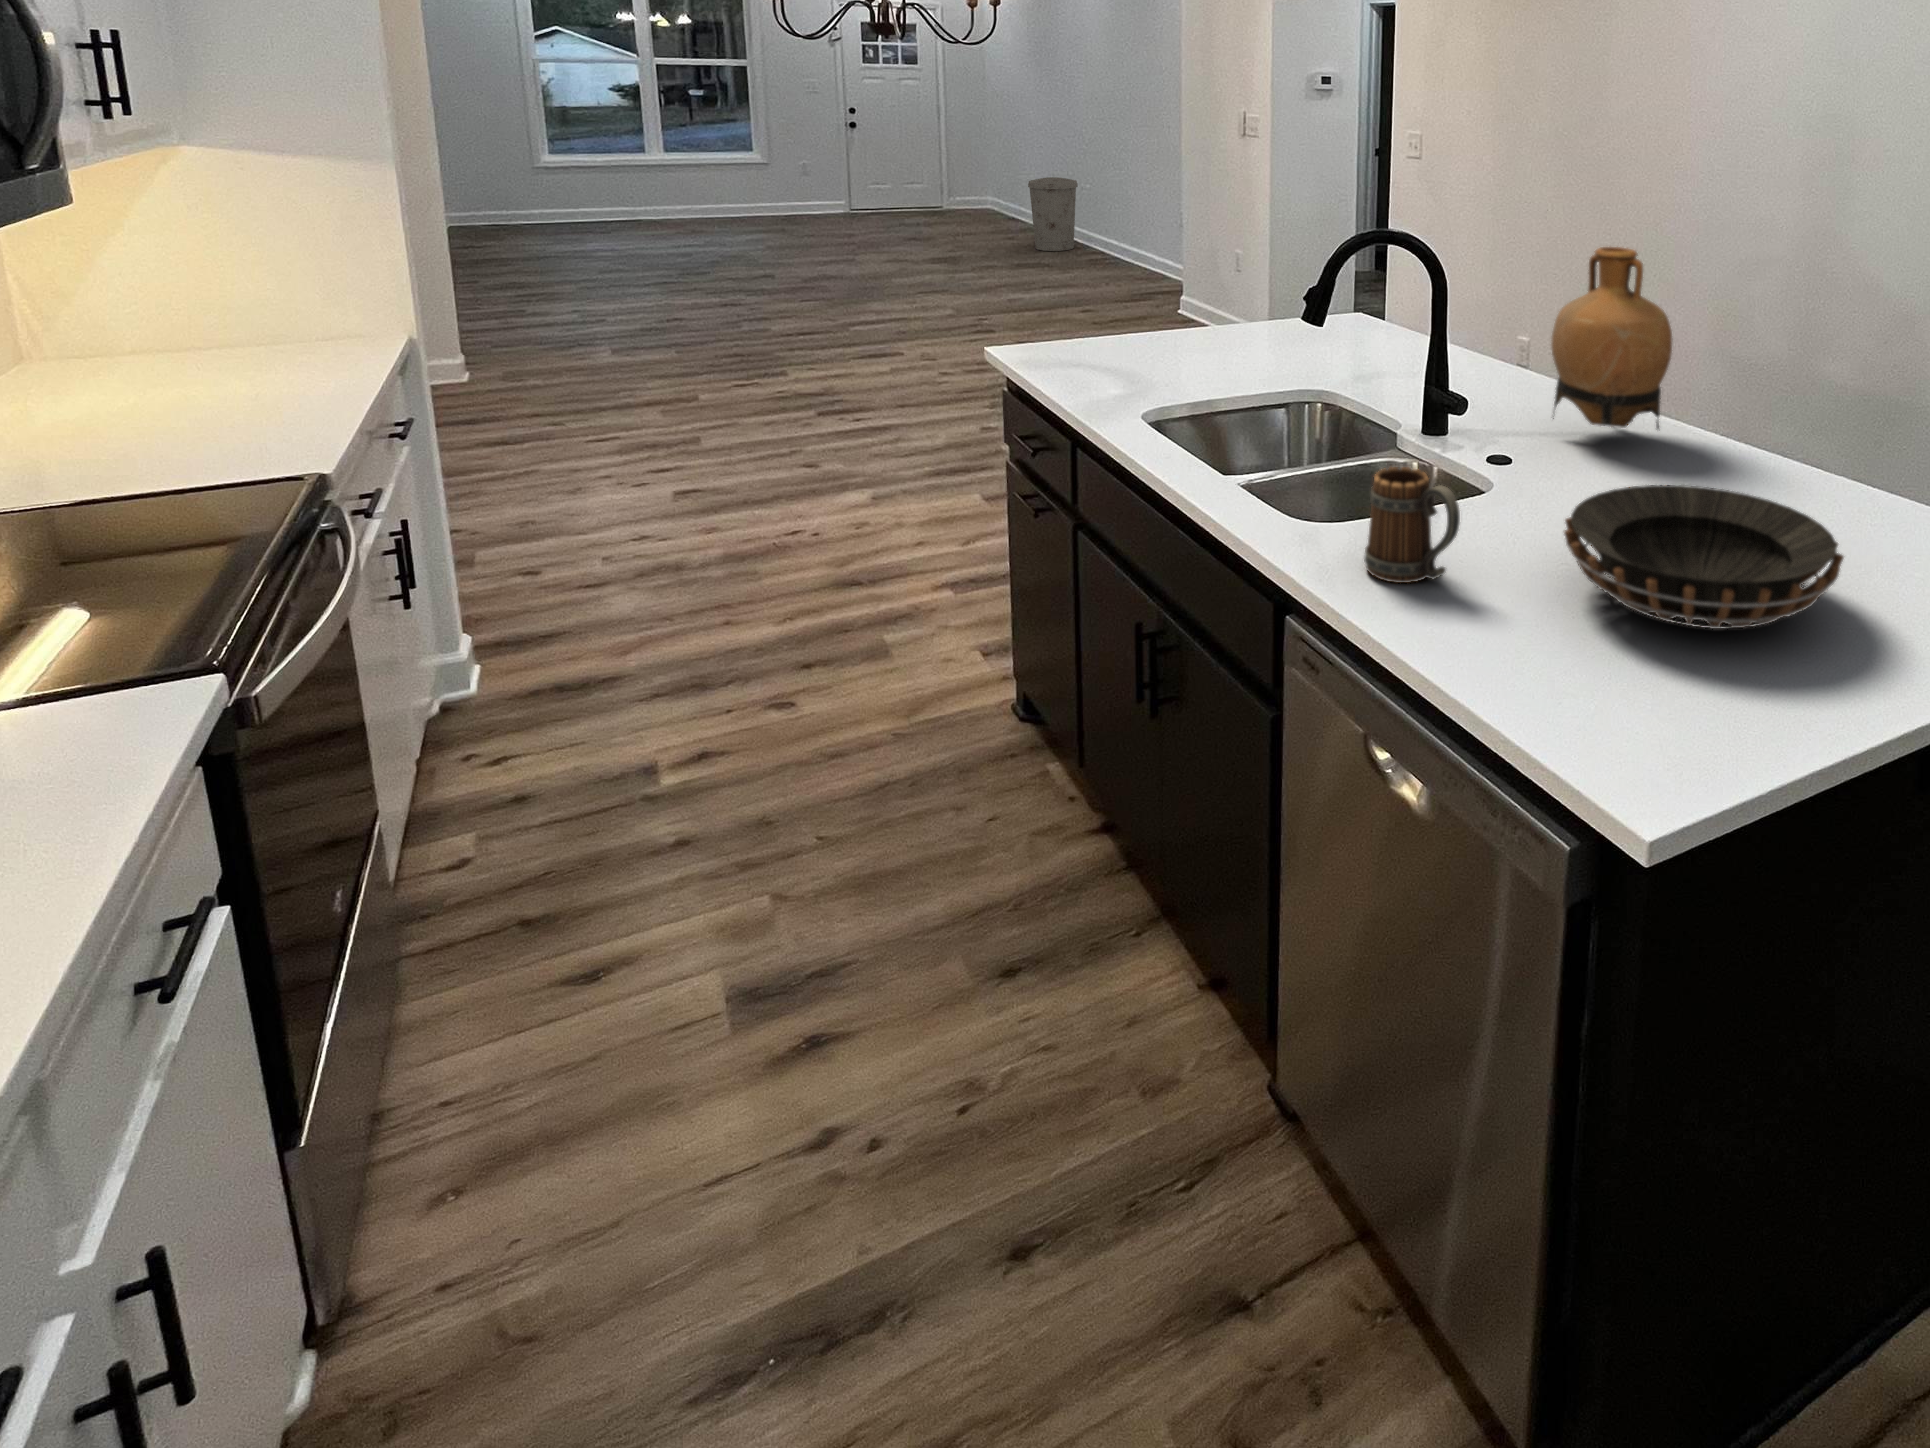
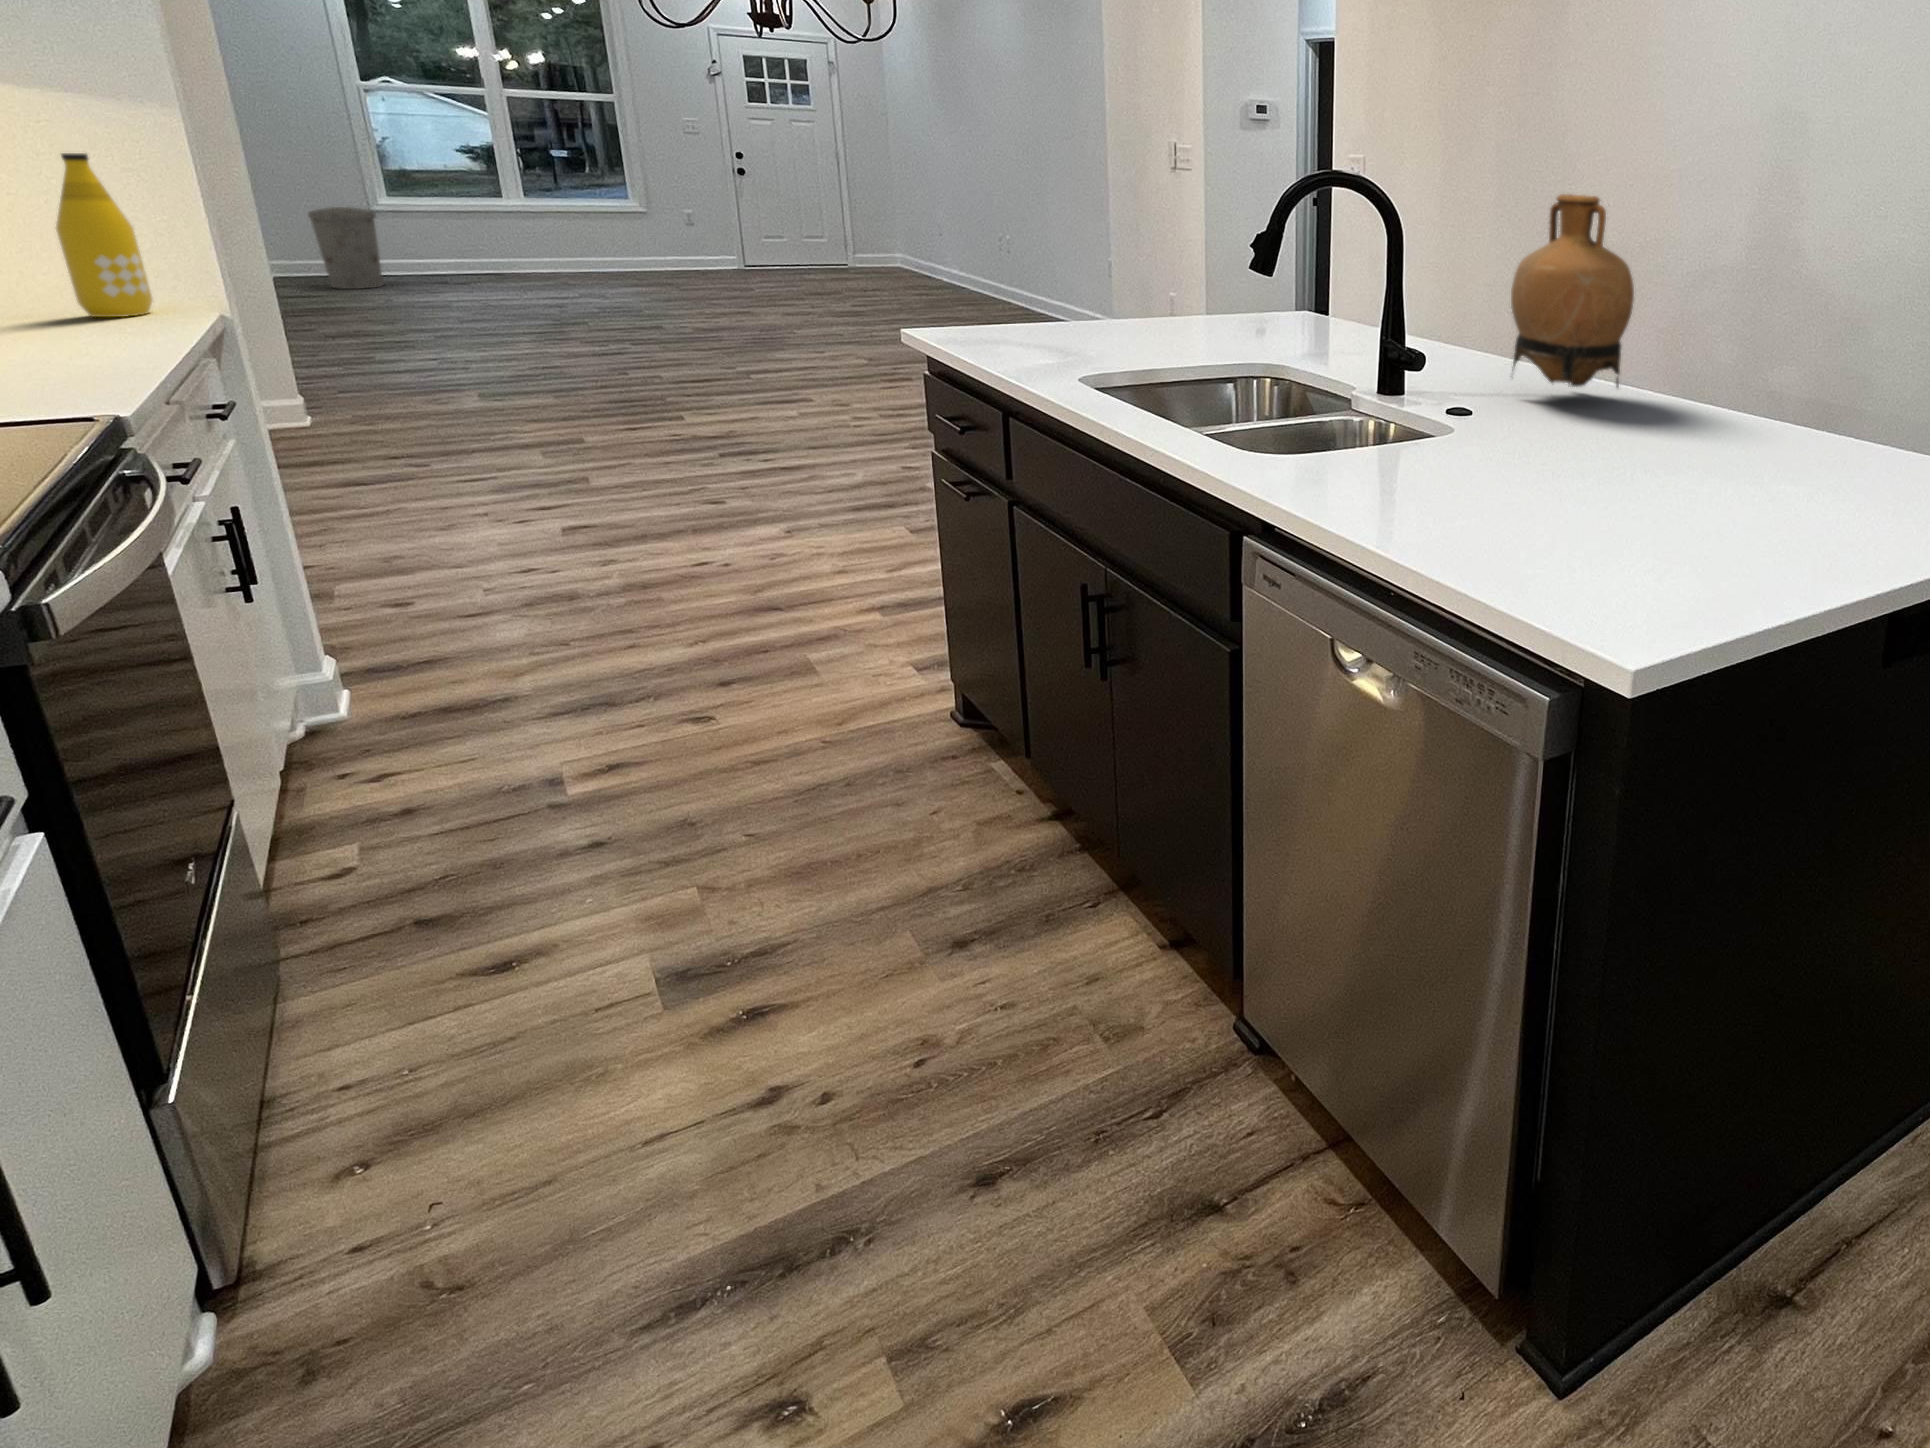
trash can: present [1028,177,1078,251] -> present [308,207,383,289]
bottle: none [286,211,356,350] -> present [56,153,153,317]
mug: present [1364,467,1460,583] -> none [1326,380,1427,497]
decorative bowl: present [1564,485,1844,629] -> none [1533,404,1815,521]

